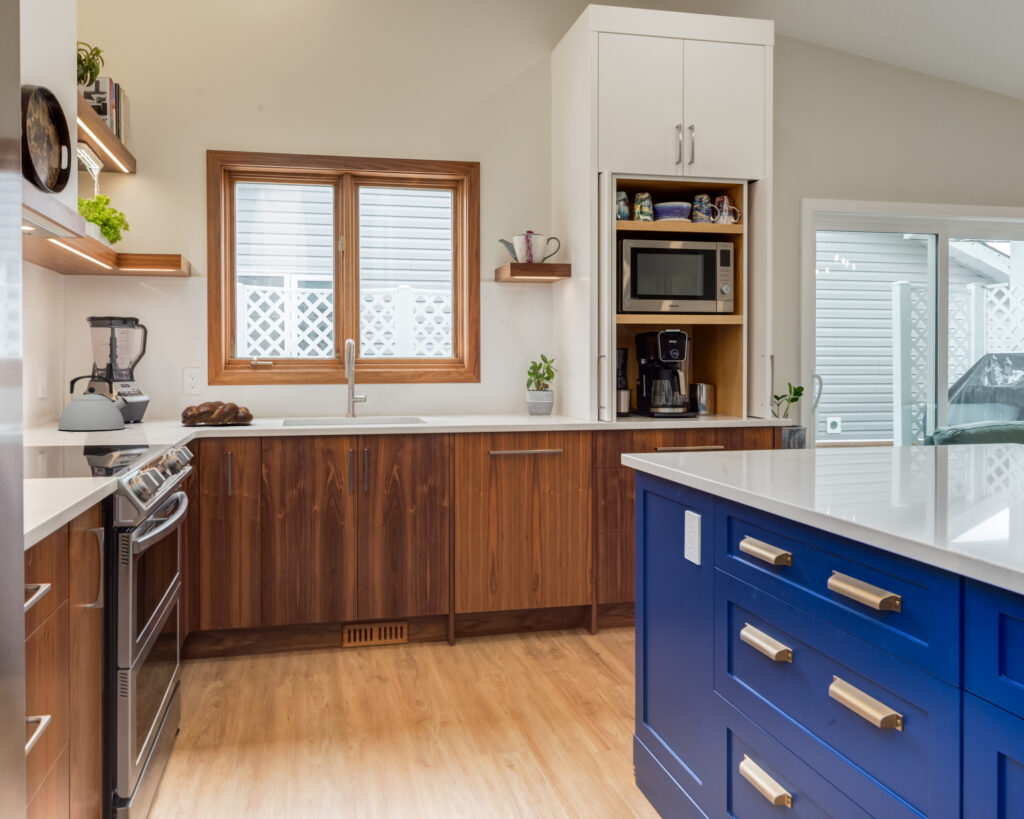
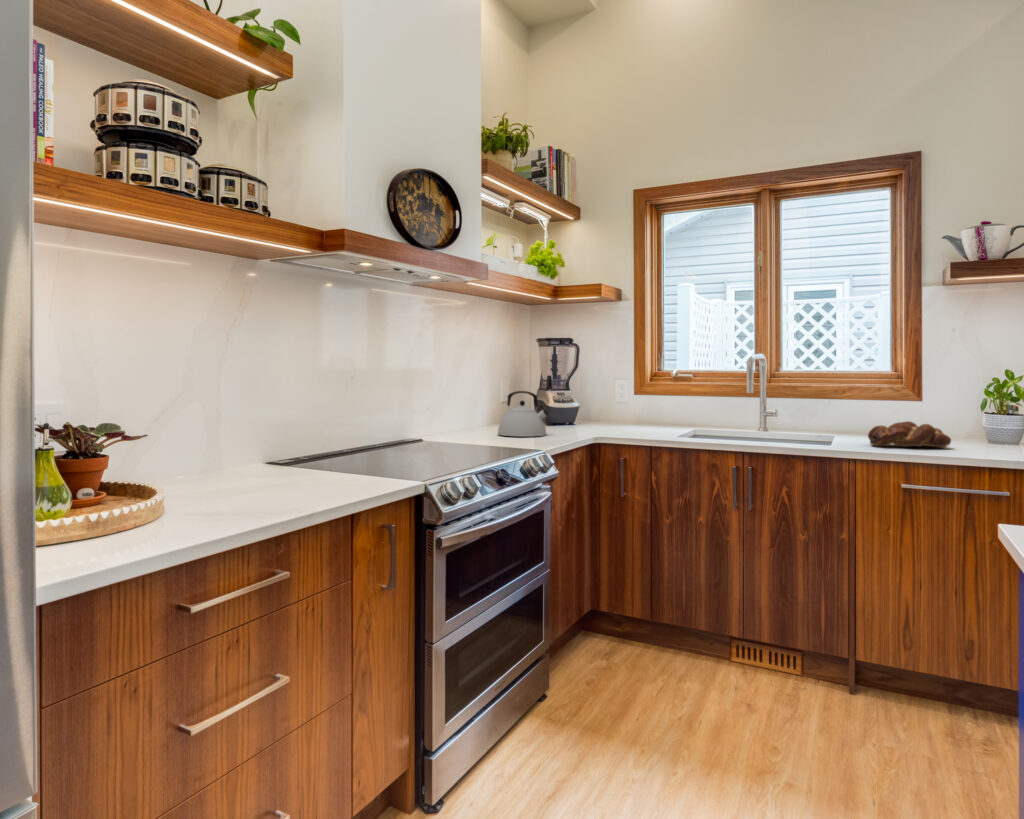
bread loaf: present [181,401,253,425] -> present [868,421,951,447]

